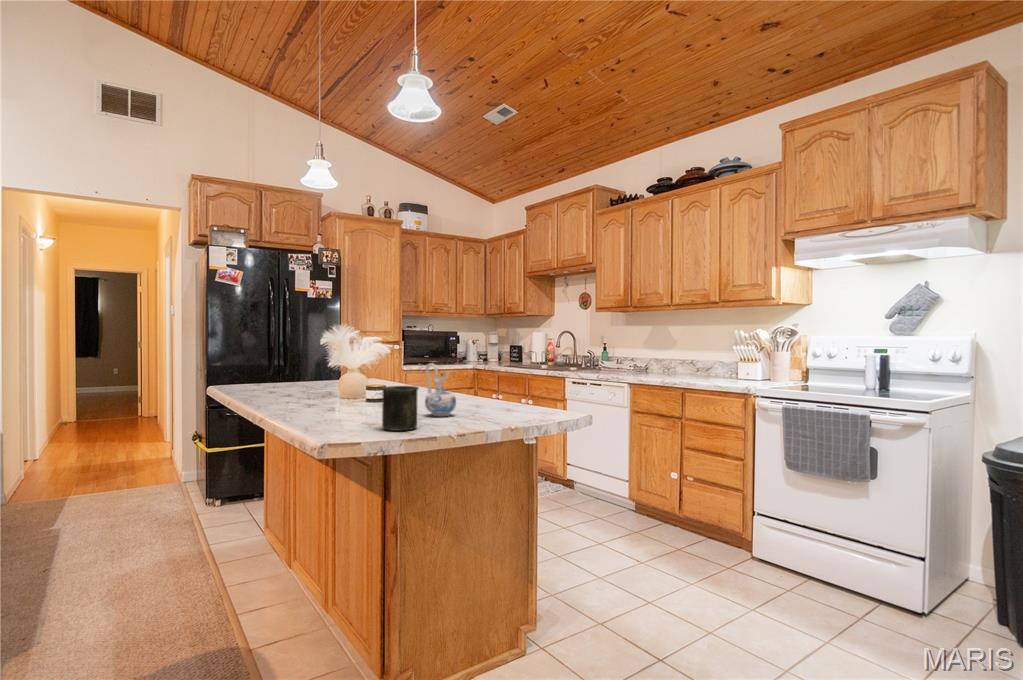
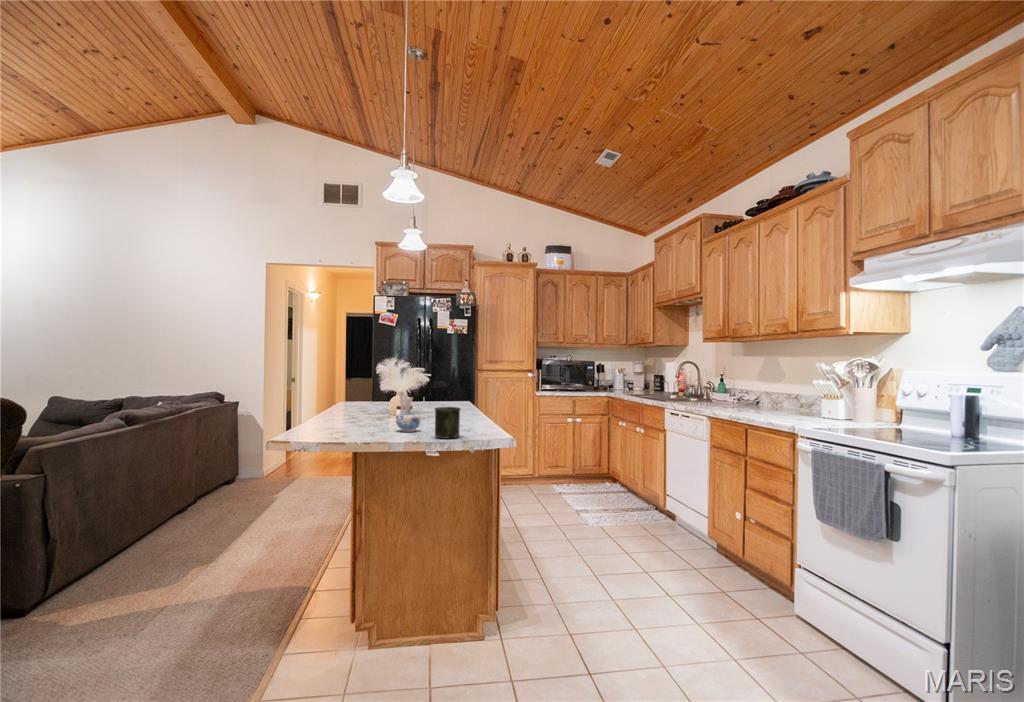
mug: present [381,386,419,431] -> present [435,407,460,439]

